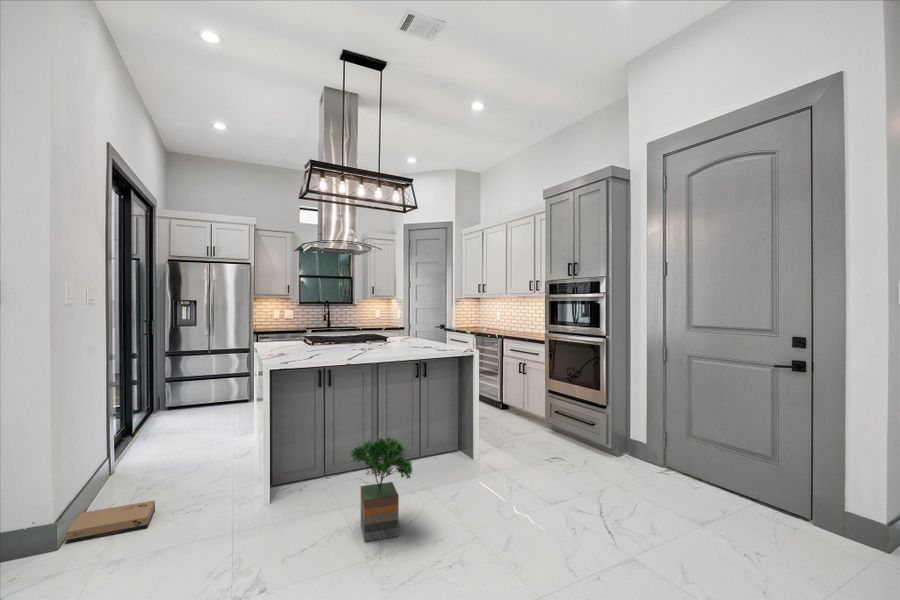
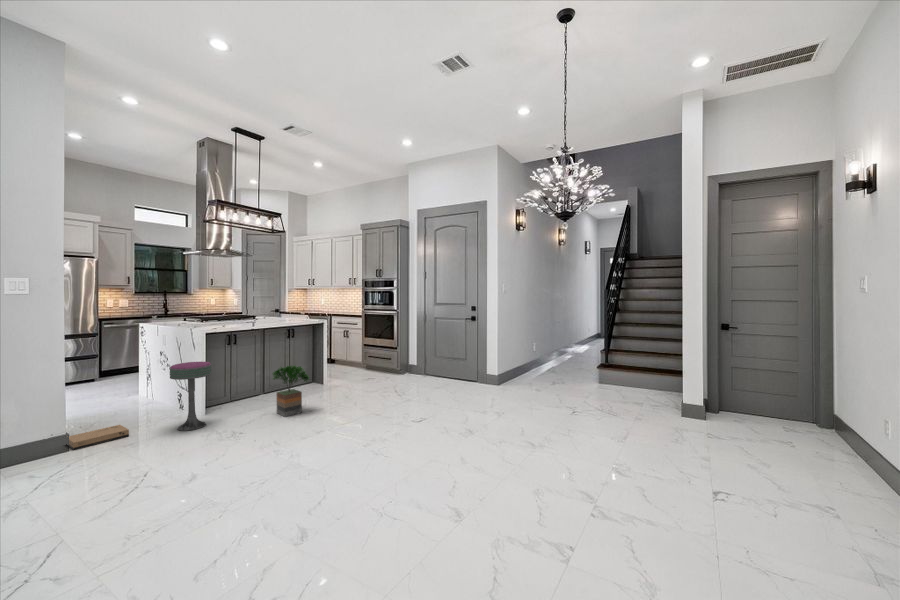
bar stool: none [196,416,261,538] -> present [170,362,211,431]

